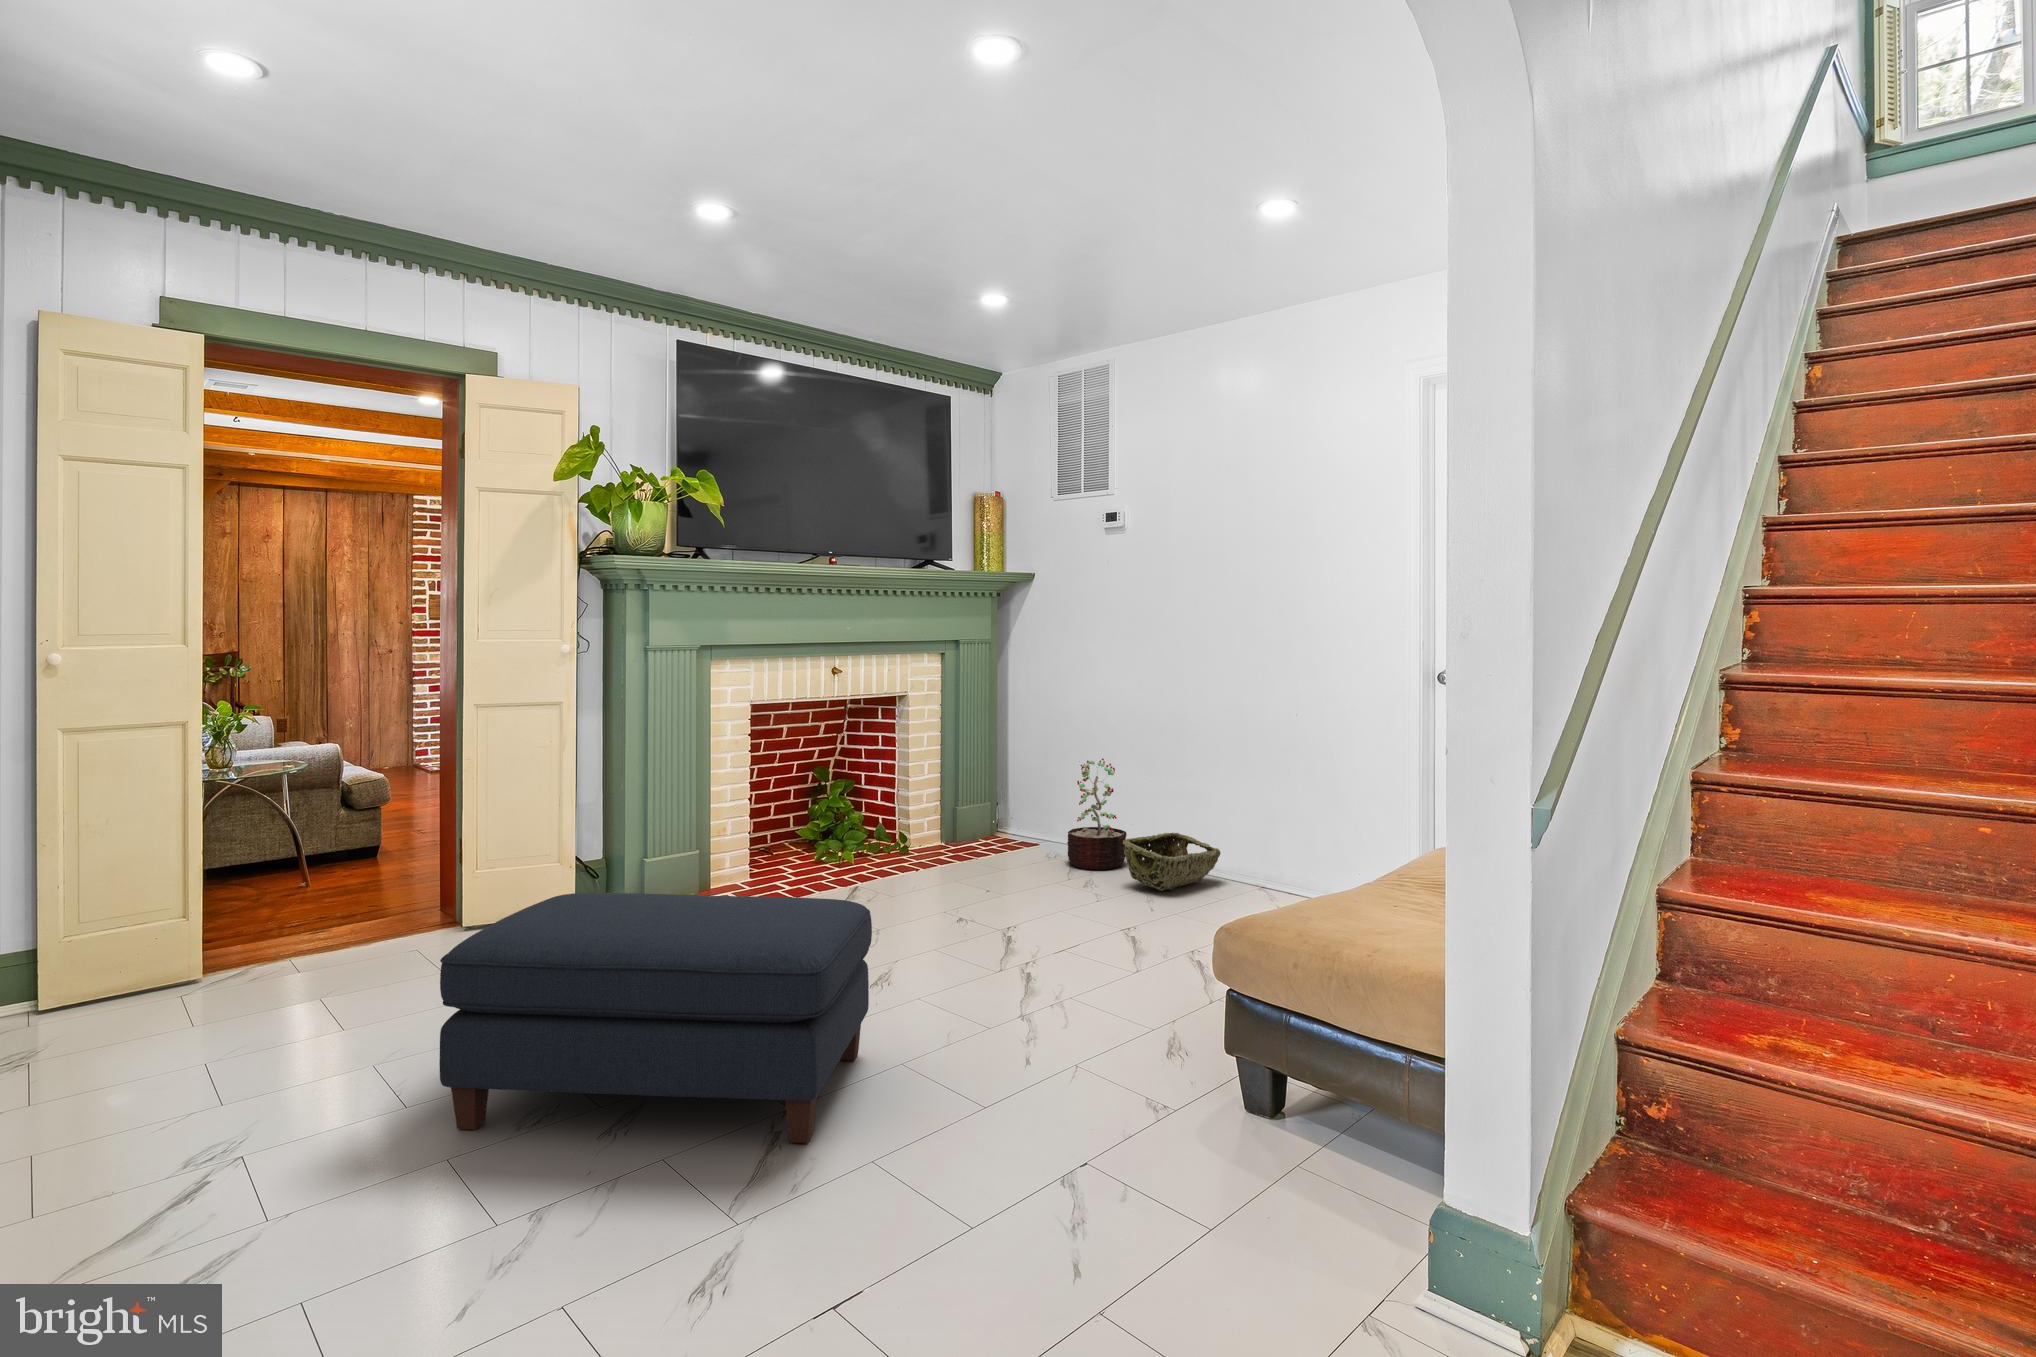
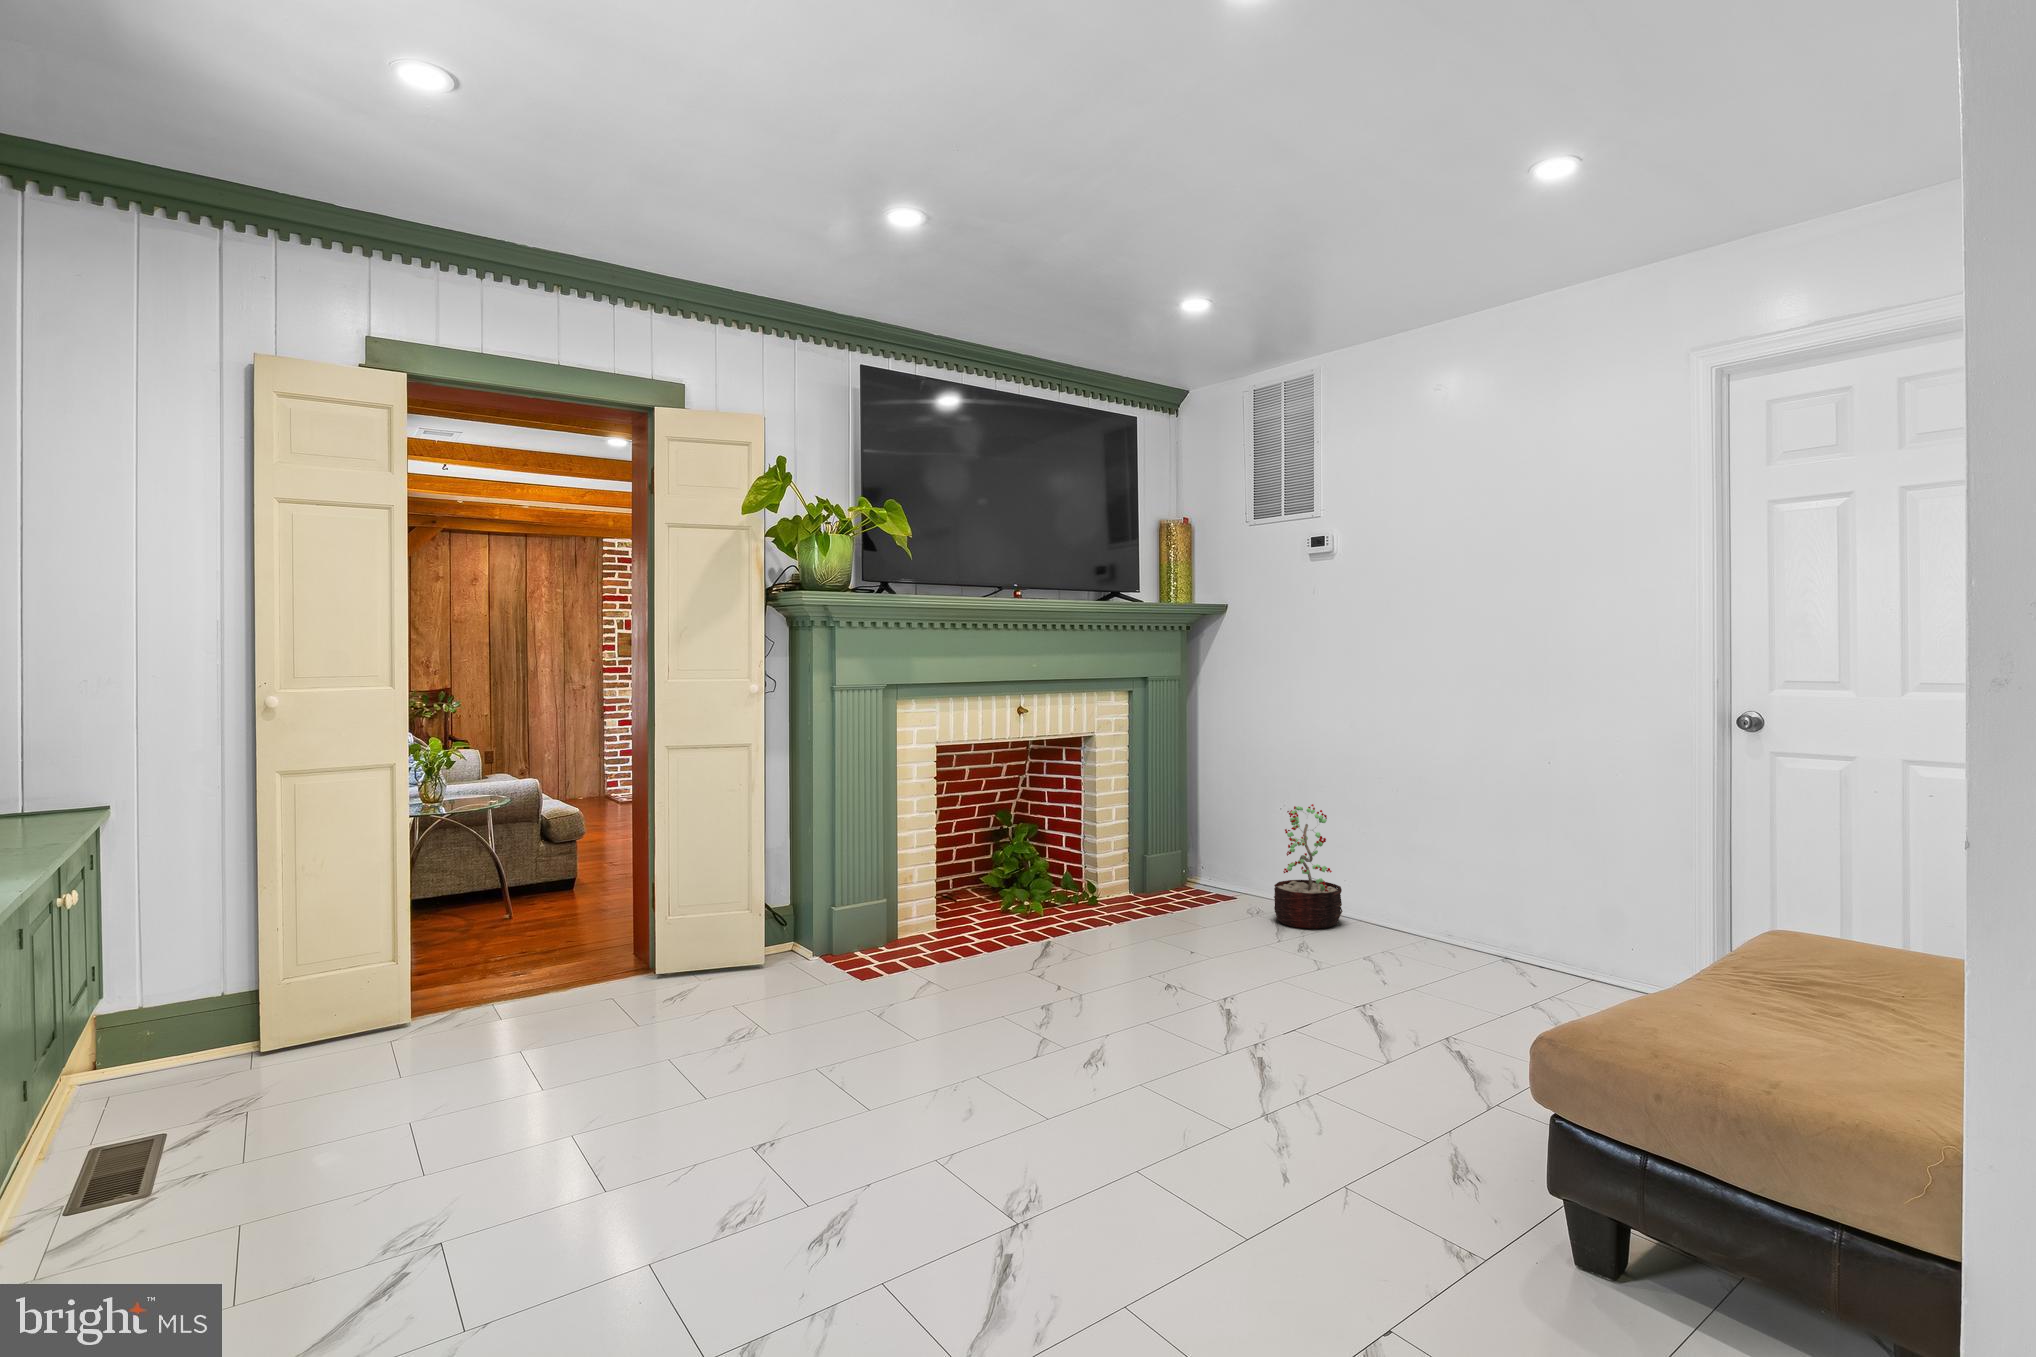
woven basket: present [1123,833,1221,891] -> none [1343,889,1457,957]
ottoman: present [440,893,872,1143] -> none [636,957,1091,1267]

